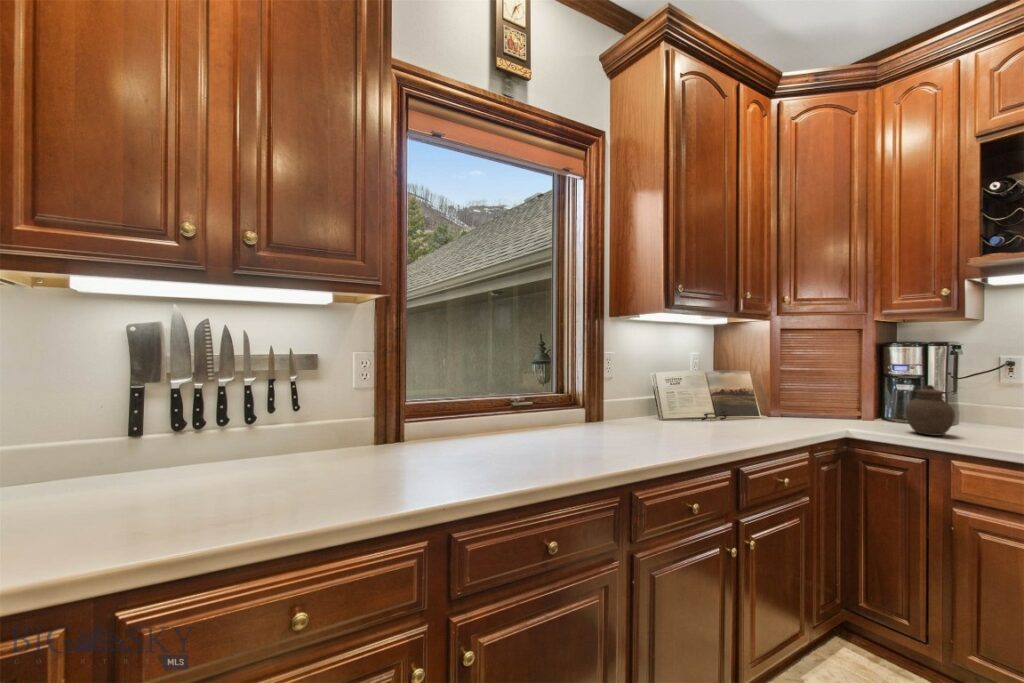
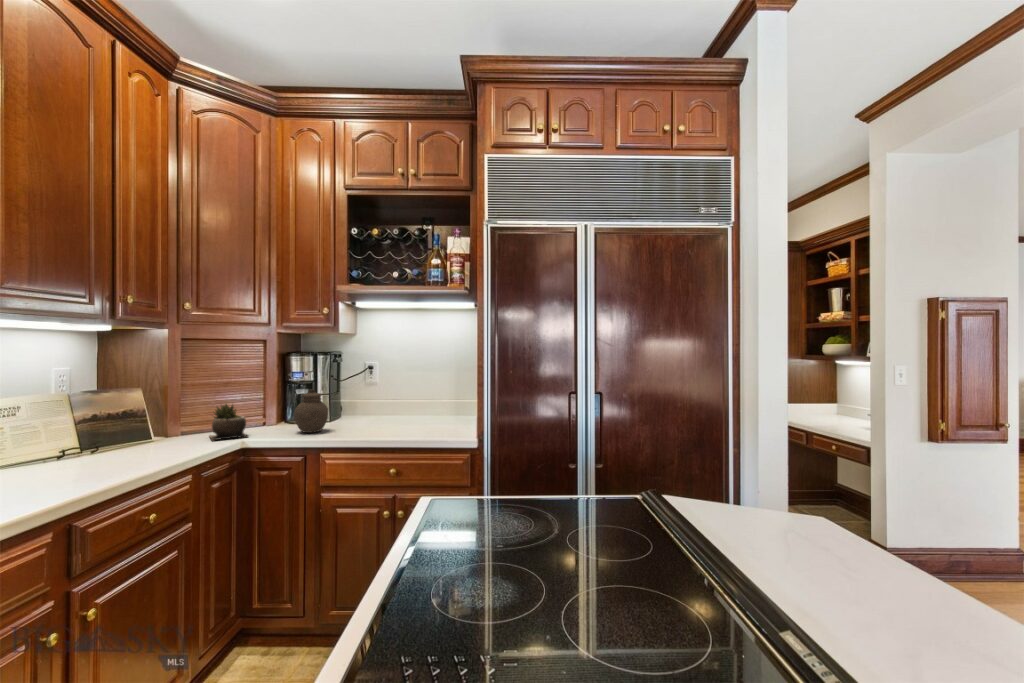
succulent plant: none [807,391,851,427] -> present [210,404,247,440]

